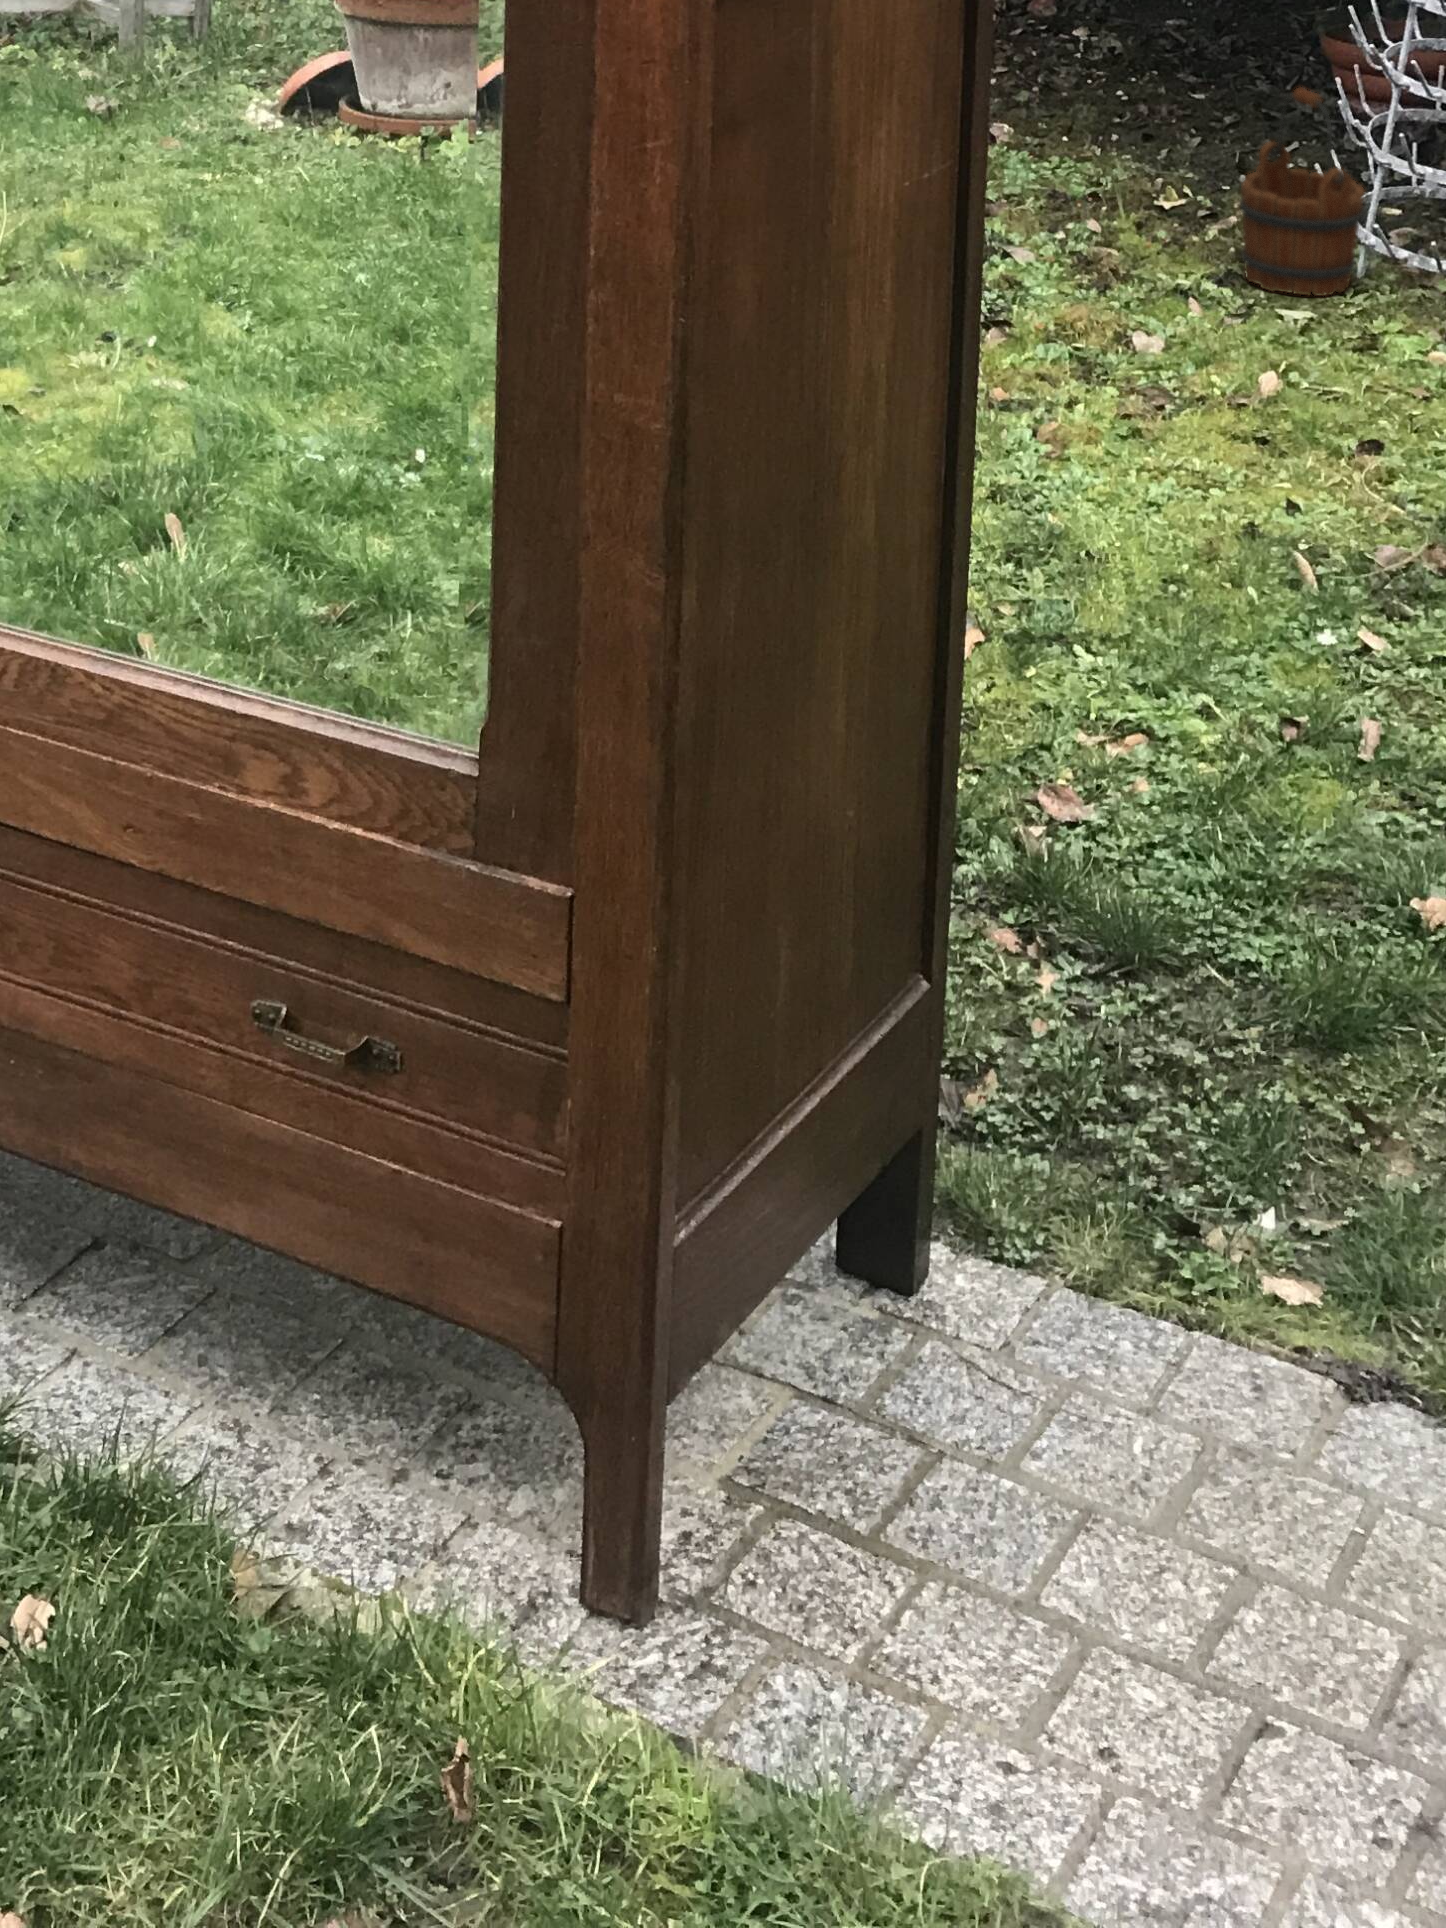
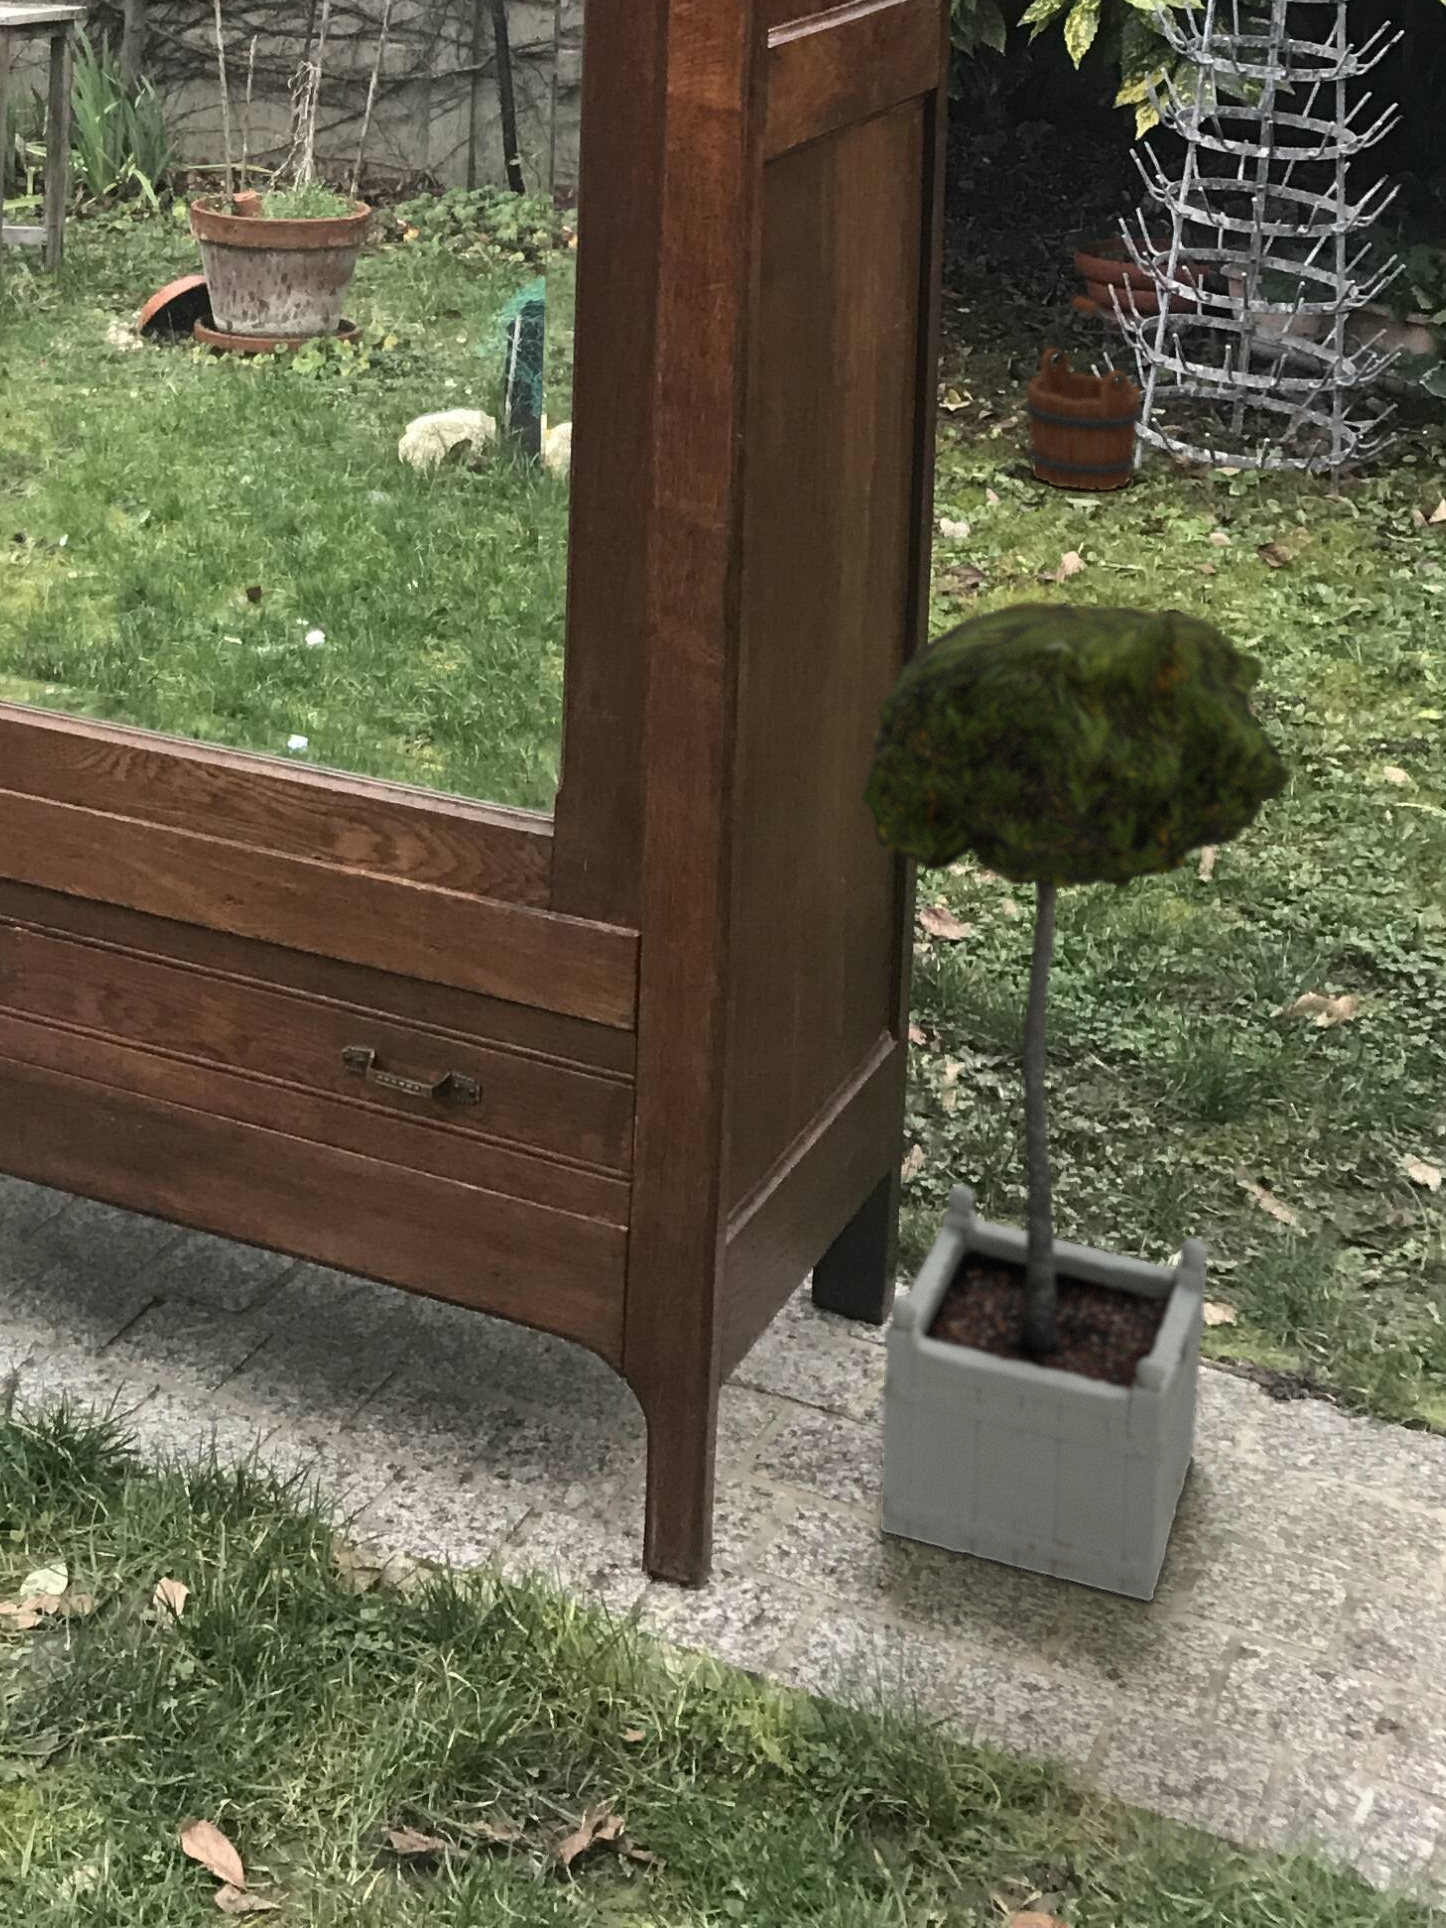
potted tree: none [842,523,1361,1670] -> present [862,602,1290,1601]

